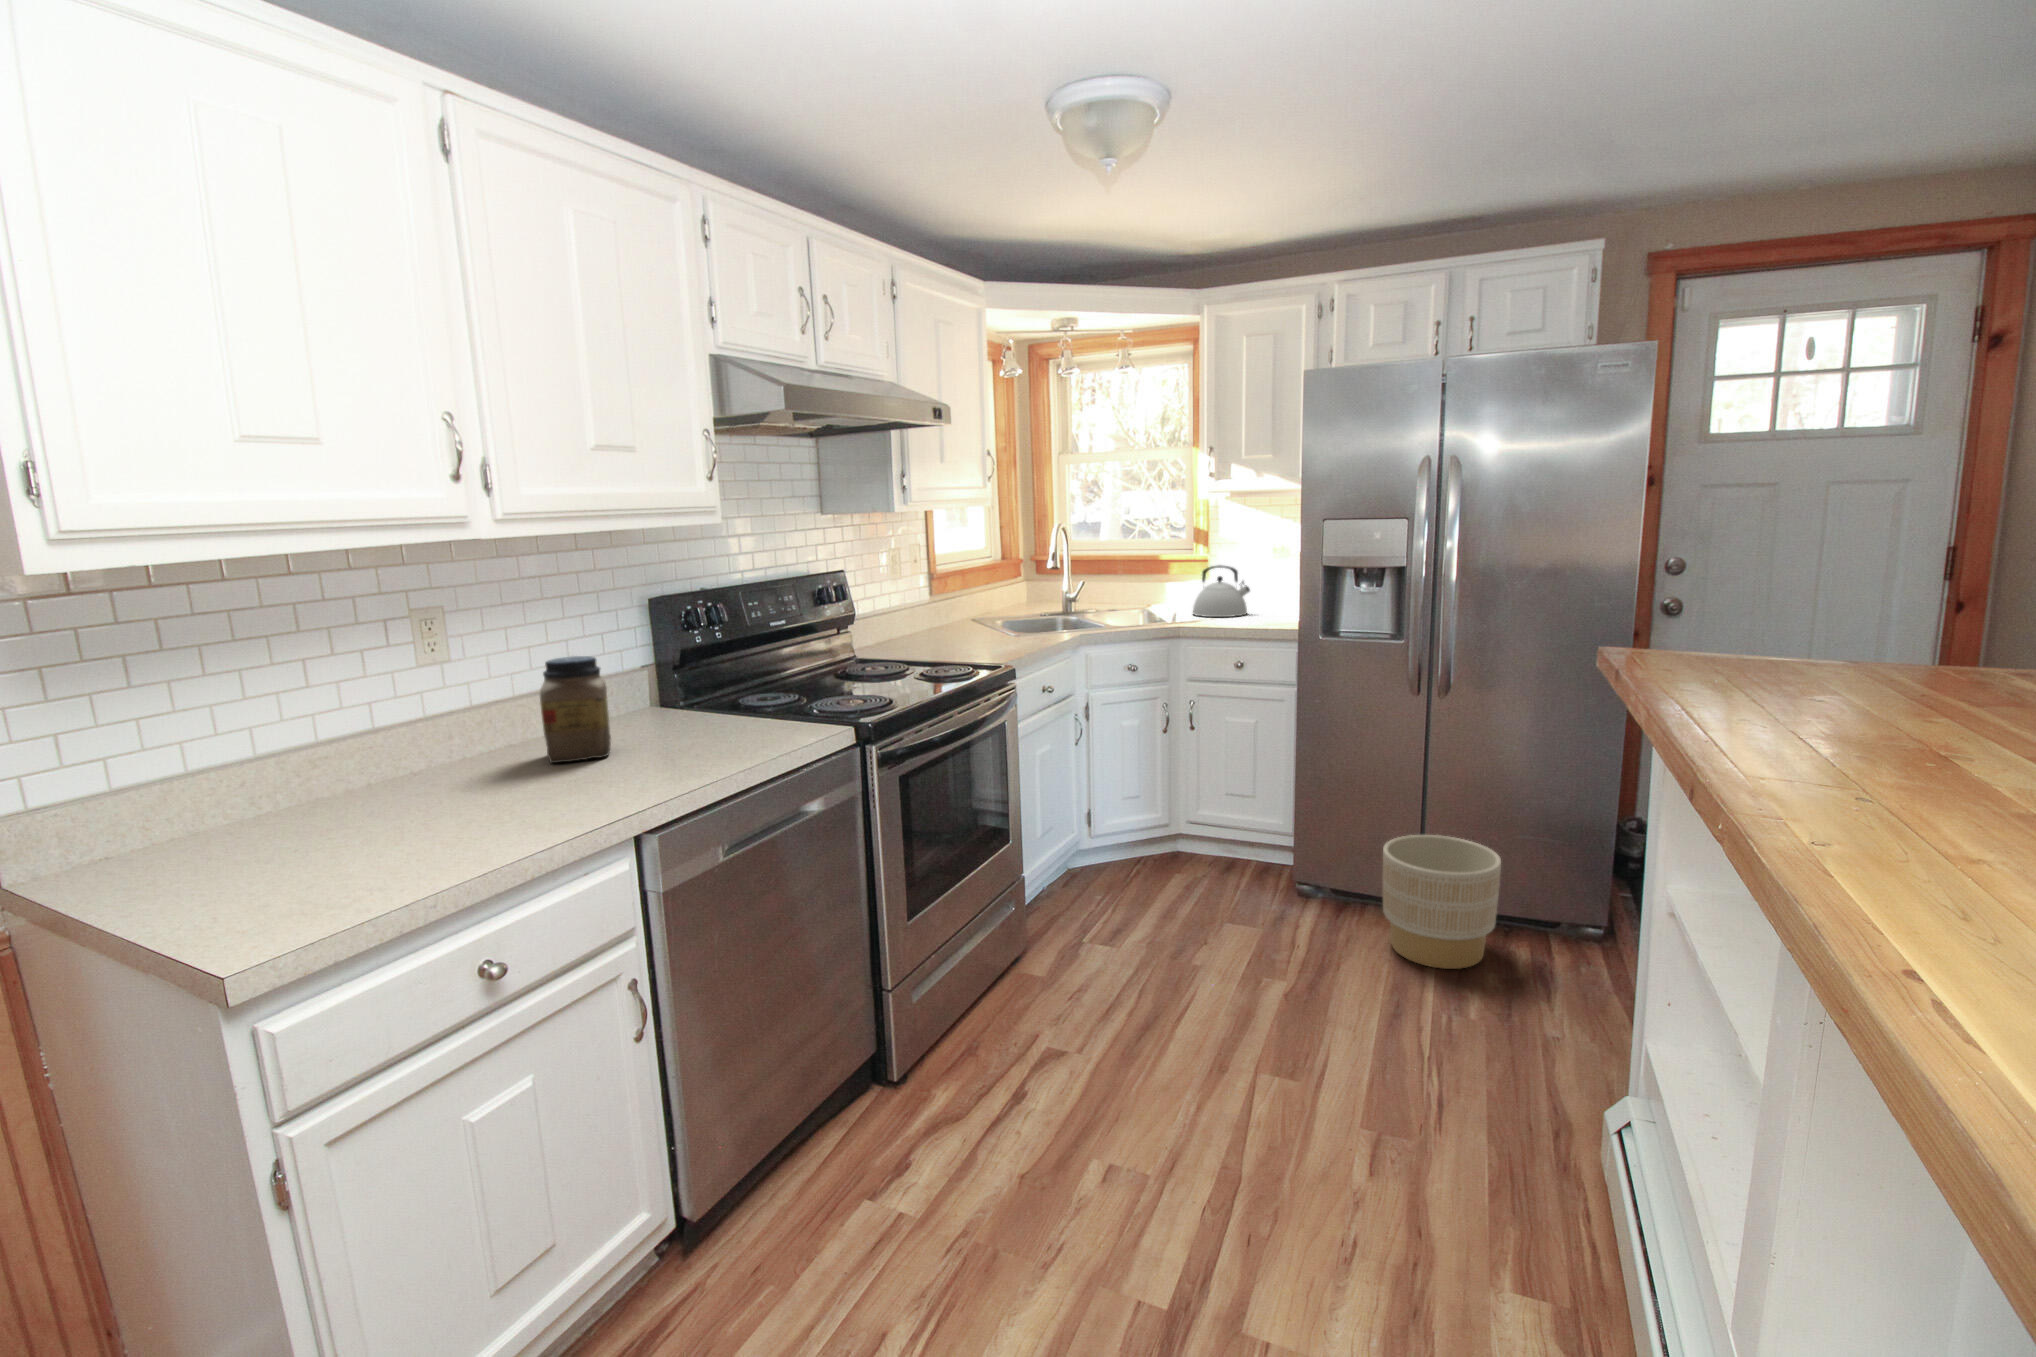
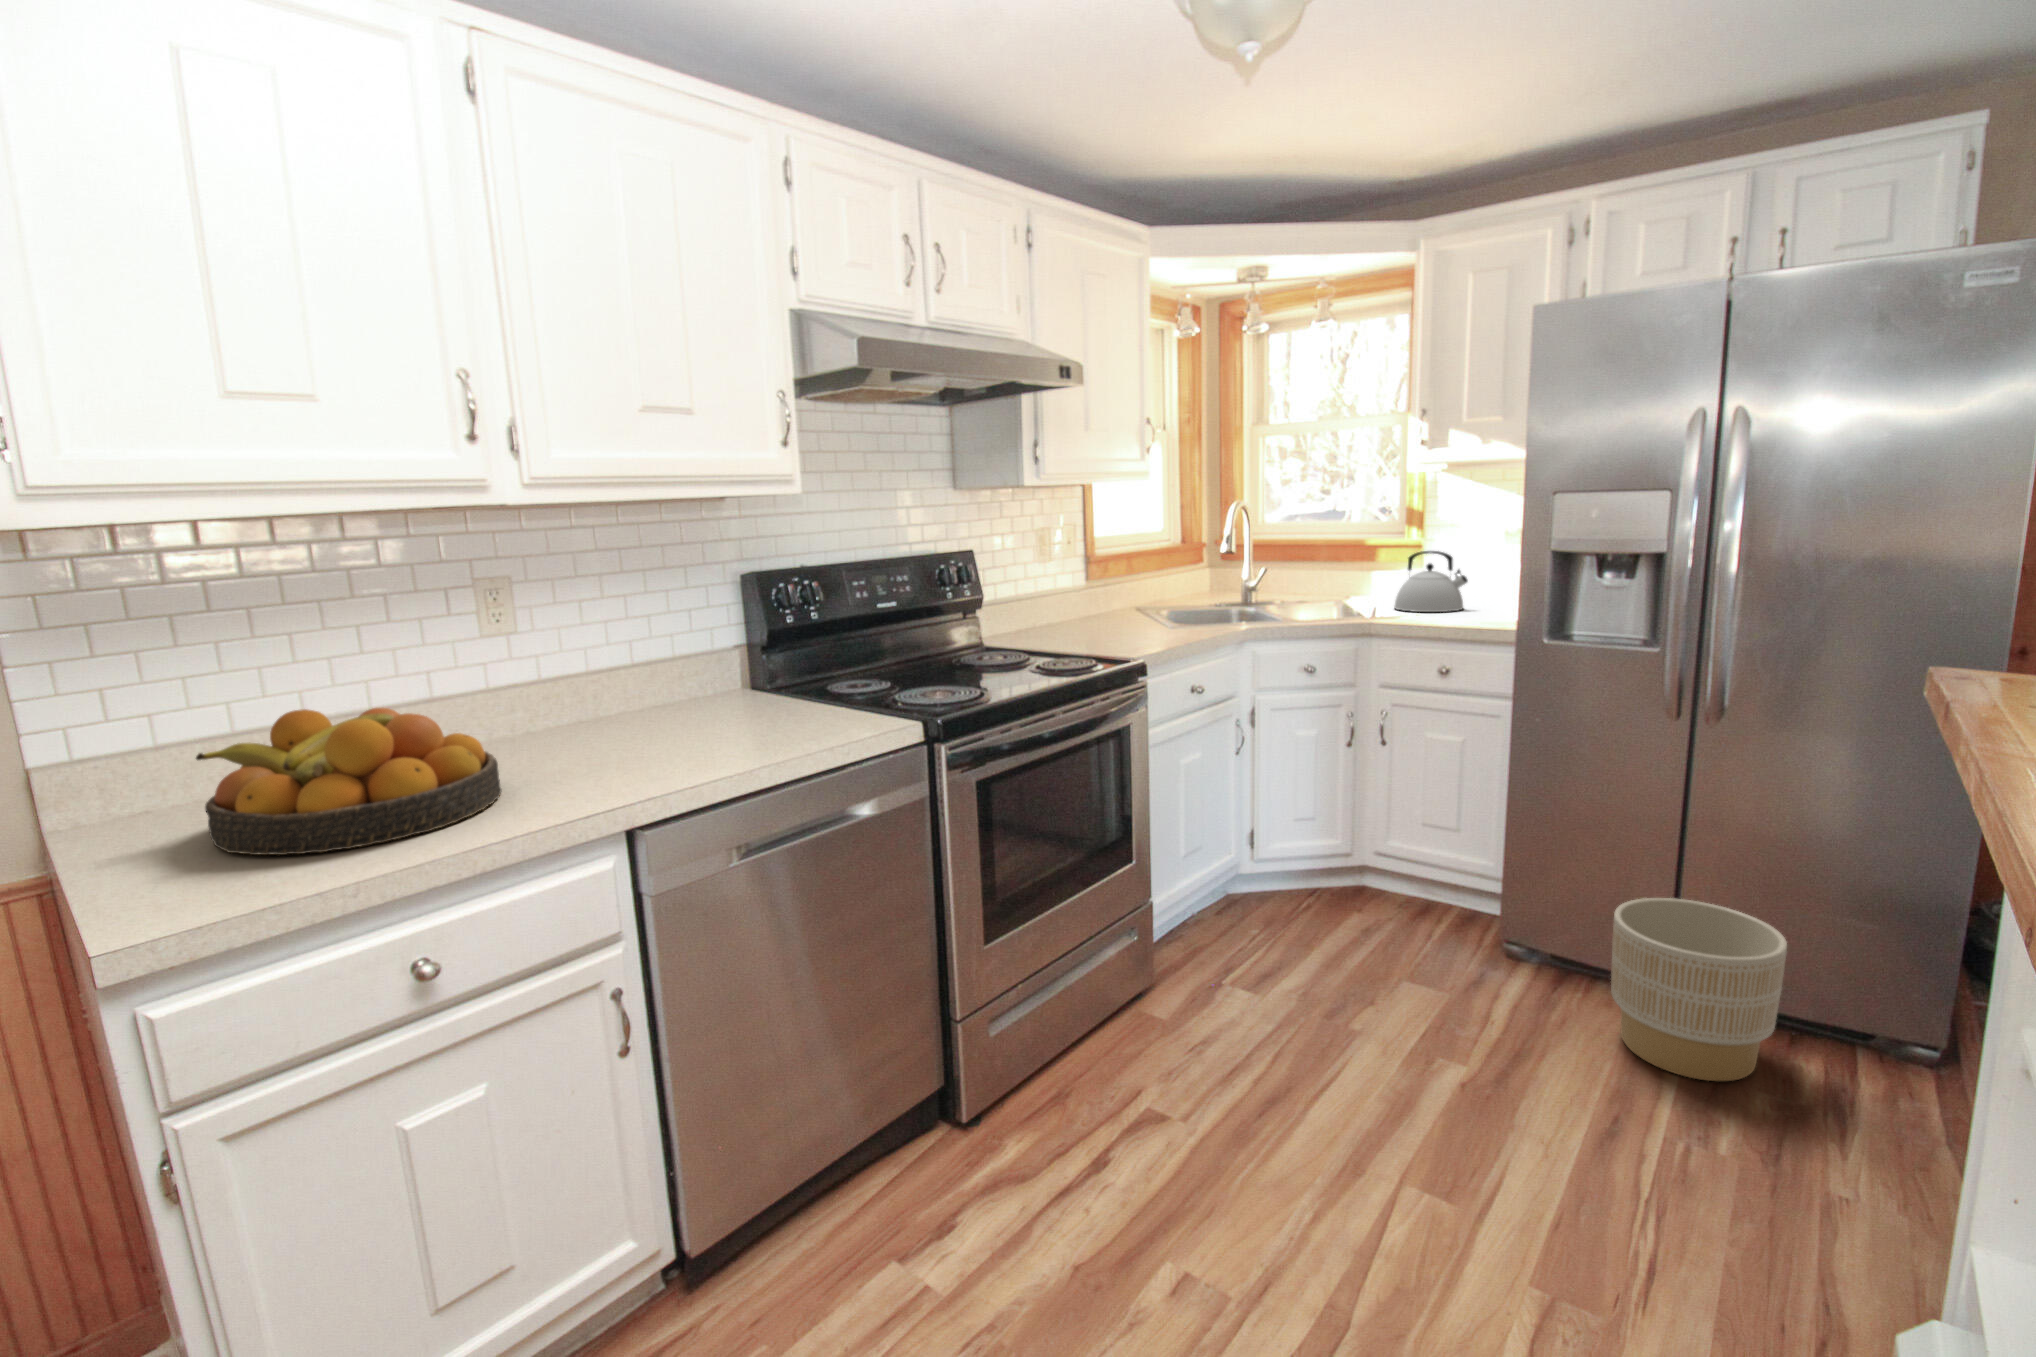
jar: present [540,656,611,763] -> none [586,632,665,744]
fruit bowl: none [206,738,505,883] -> present [196,708,501,855]

